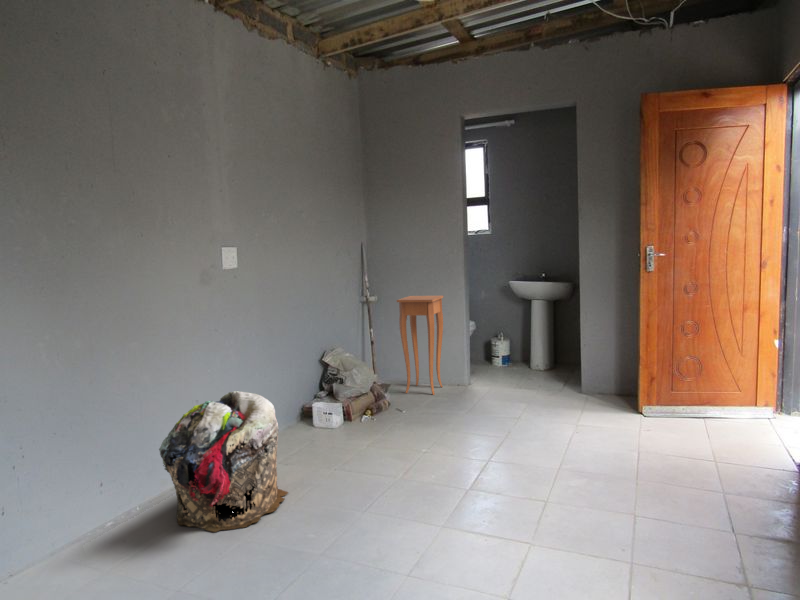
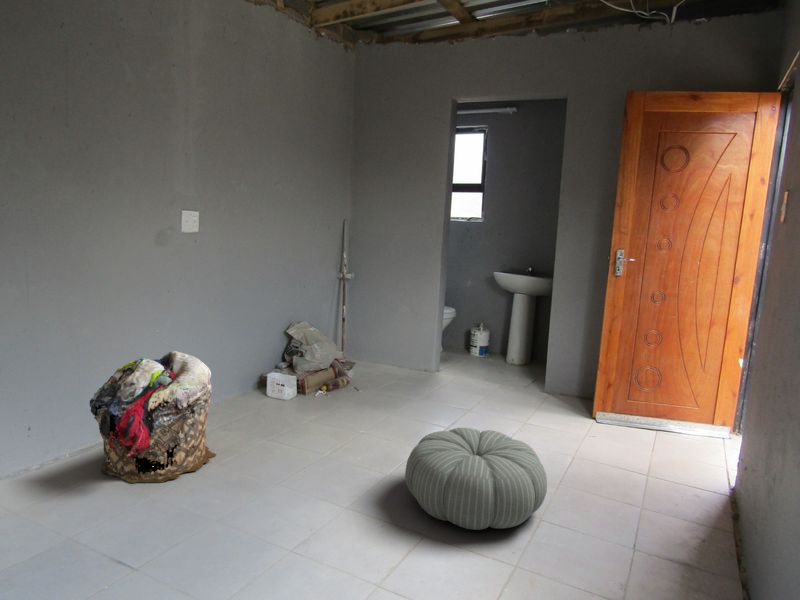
side table: present [397,296,443,395] -> none [369,277,419,378]
pouf: none [494,436,640,537] -> present [405,428,547,530]

